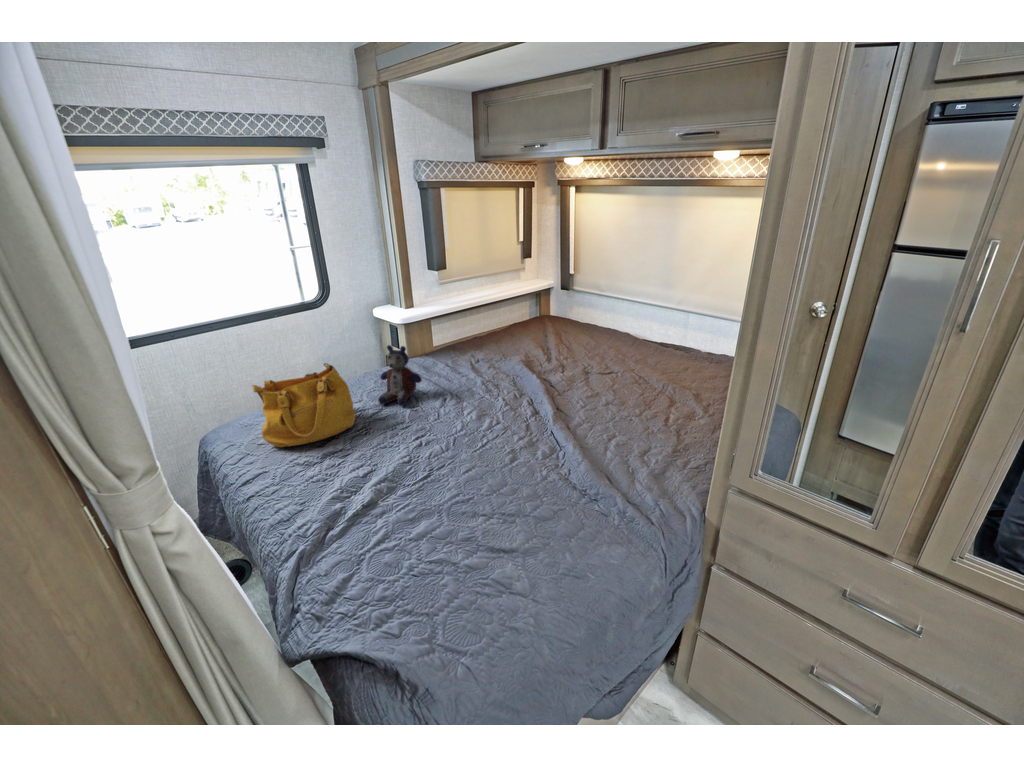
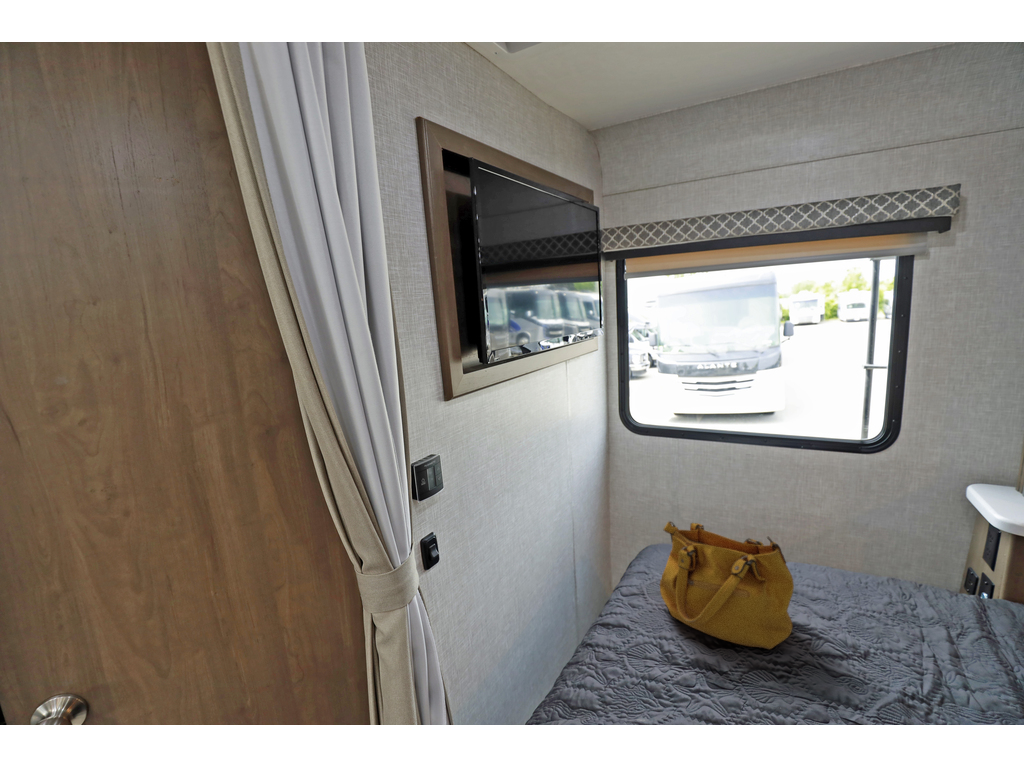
stuffed bear: present [378,345,422,406] -> none [852,558,961,678]

